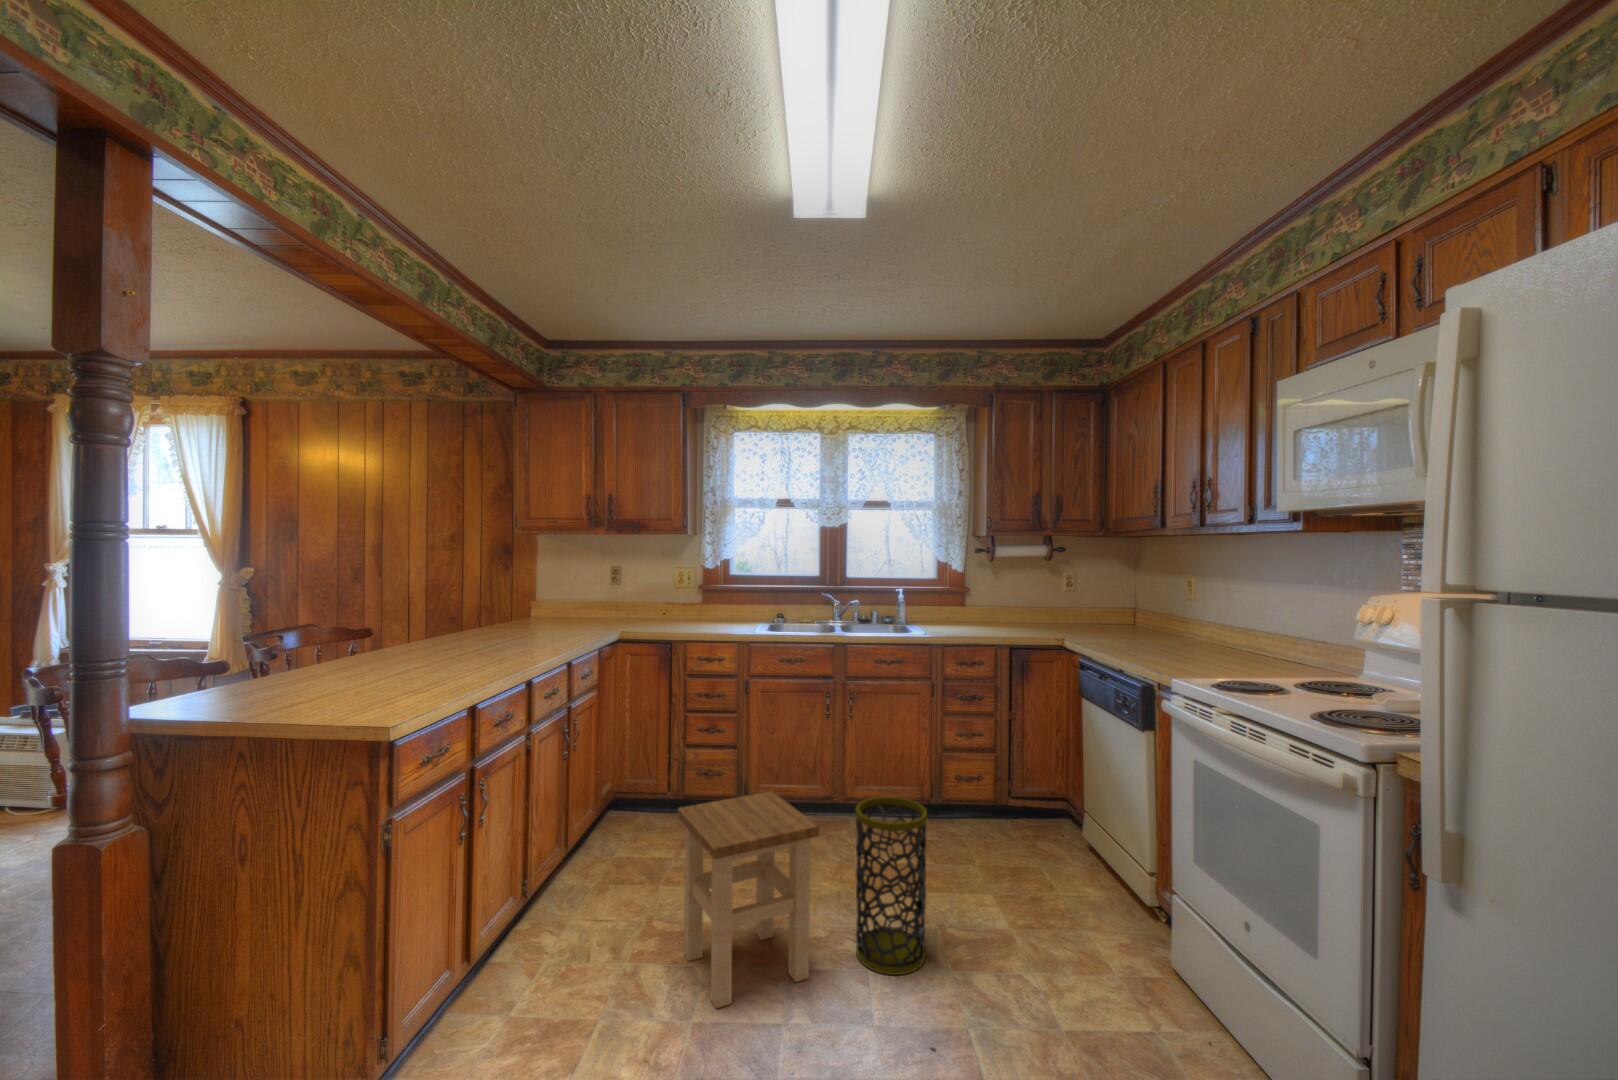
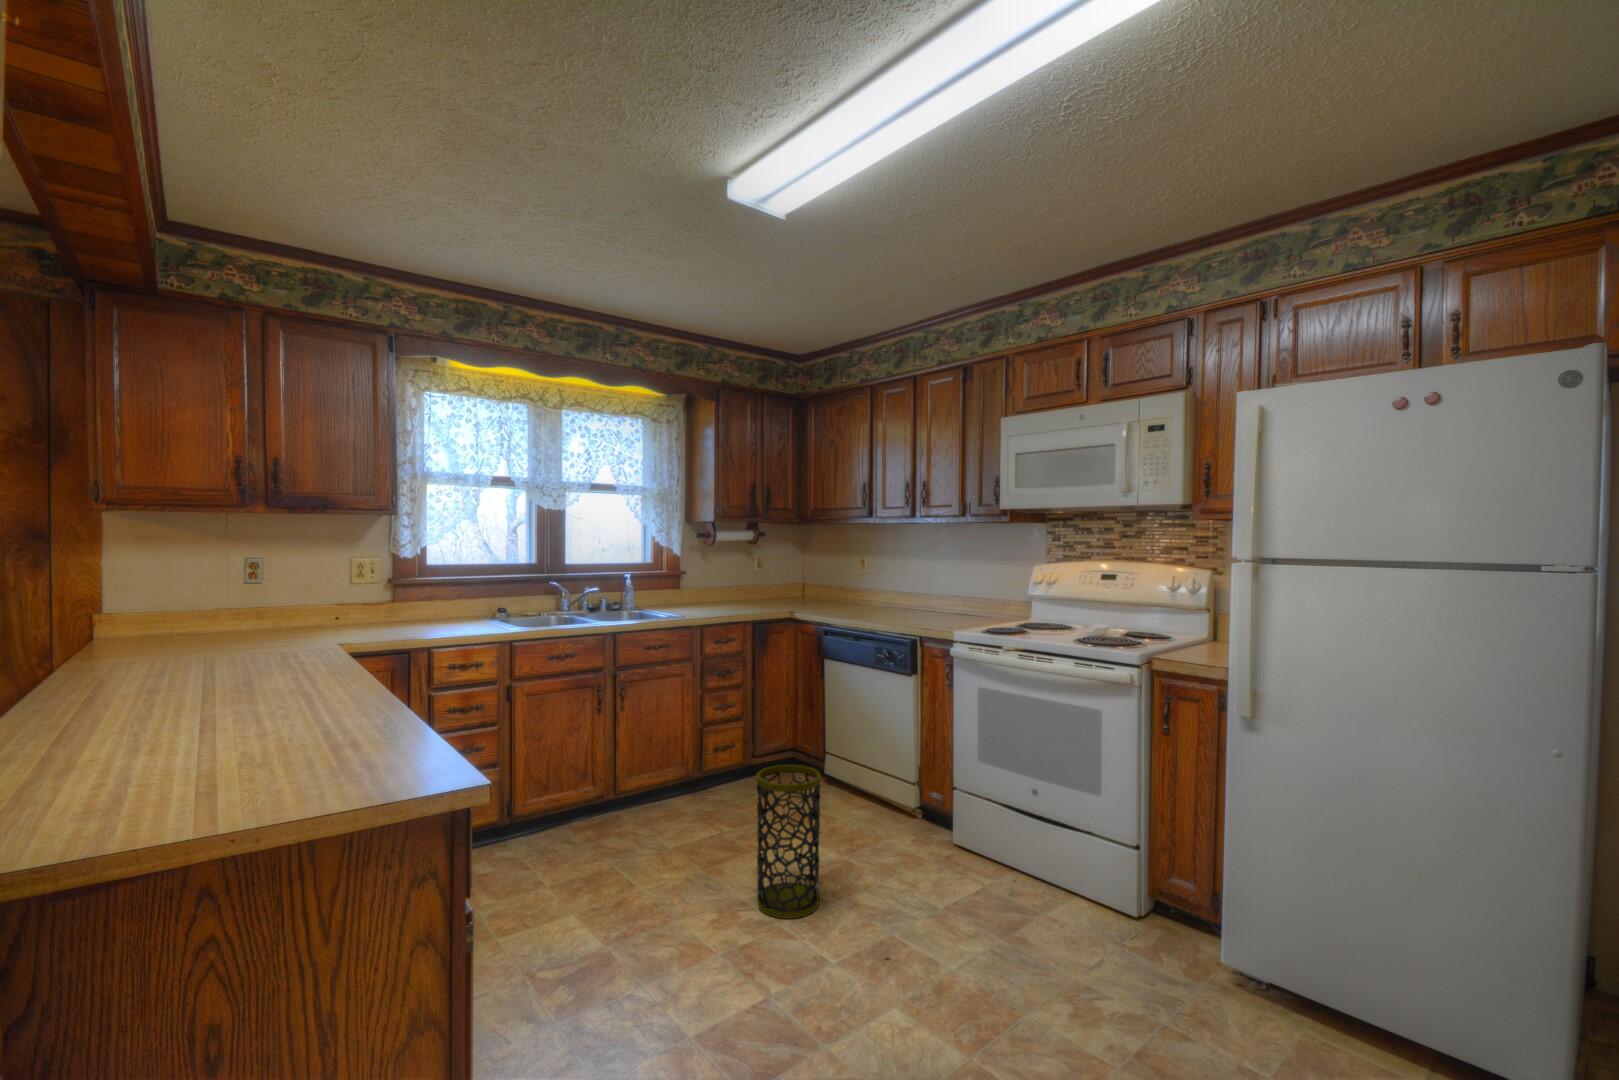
stool: present [678,791,819,1008] -> none [612,788,762,999]

